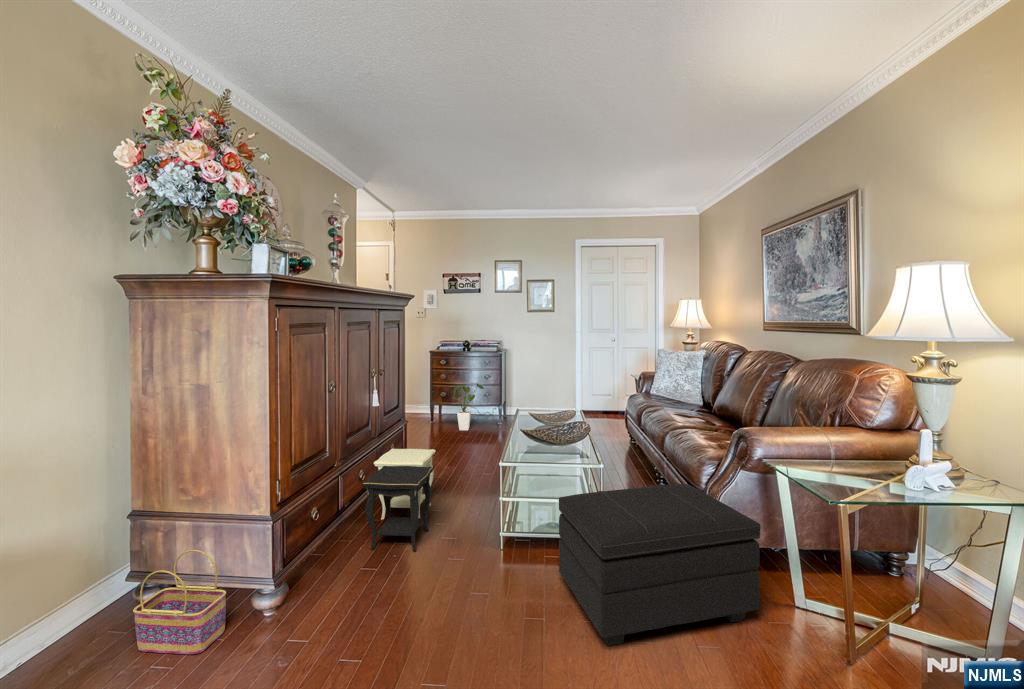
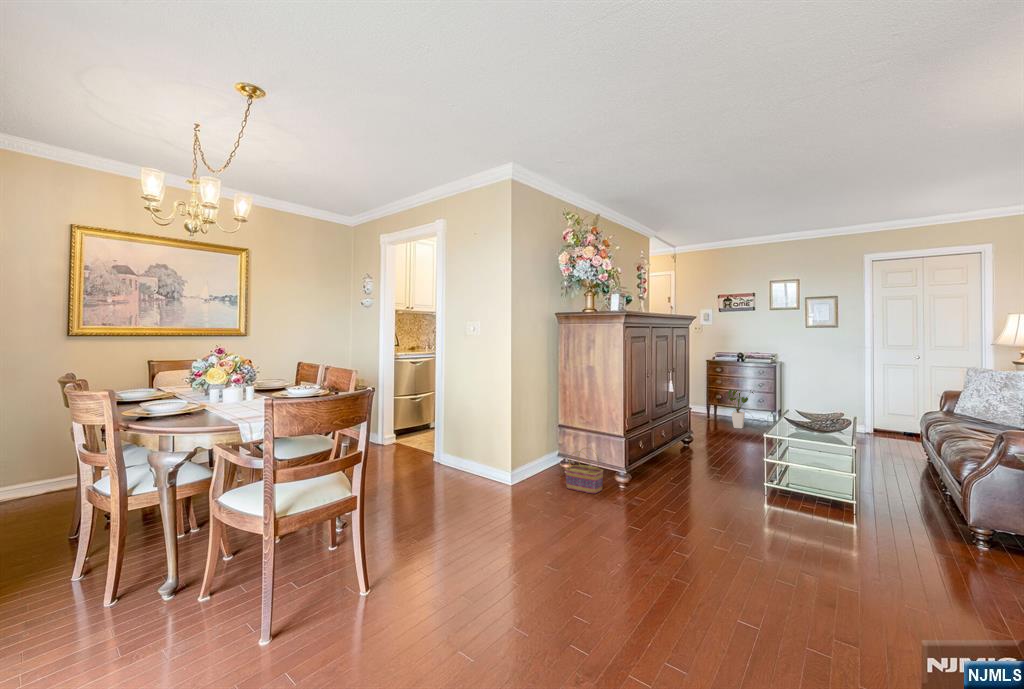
side table: present [362,449,436,551] -> none [667,422,714,481]
footstool: present [559,484,760,645] -> none [804,448,968,545]

